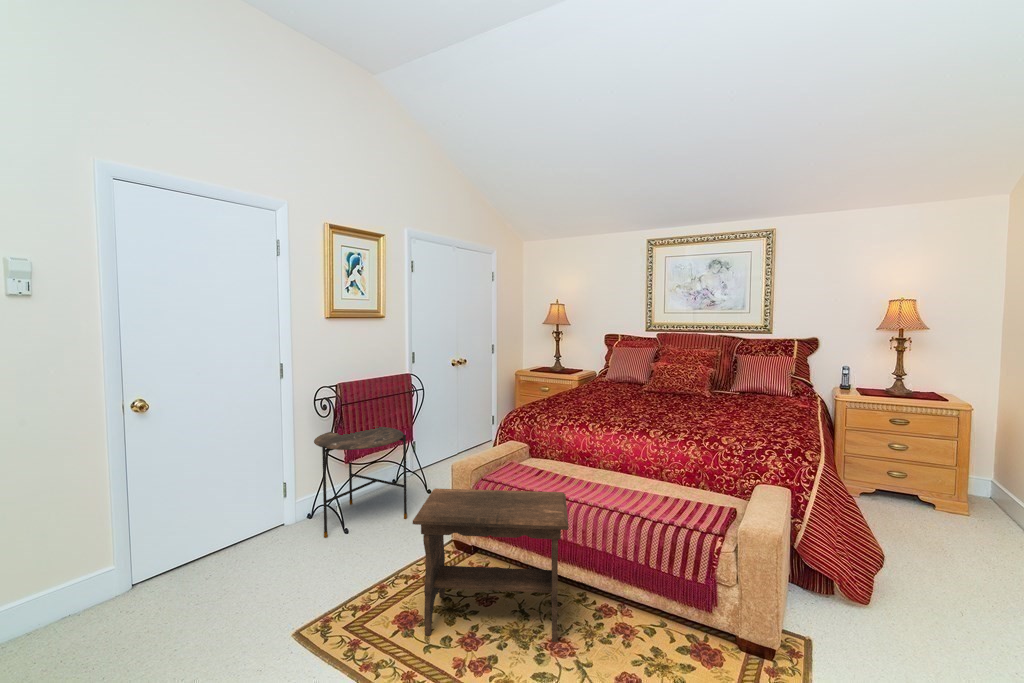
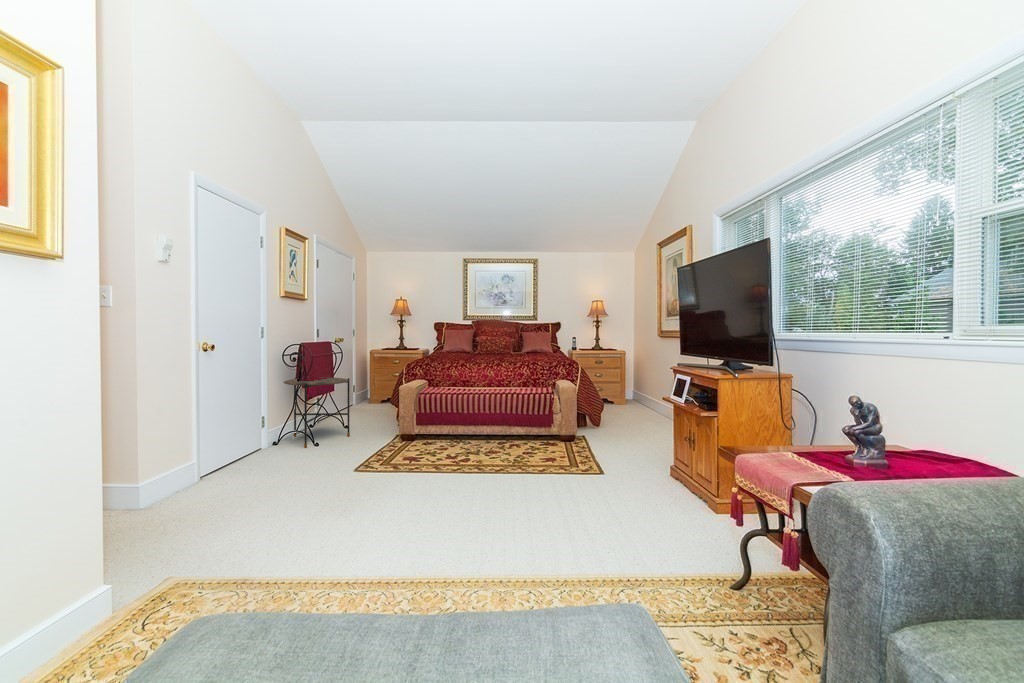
footstool: present [413,488,569,642] -> none [412,387,497,458]

